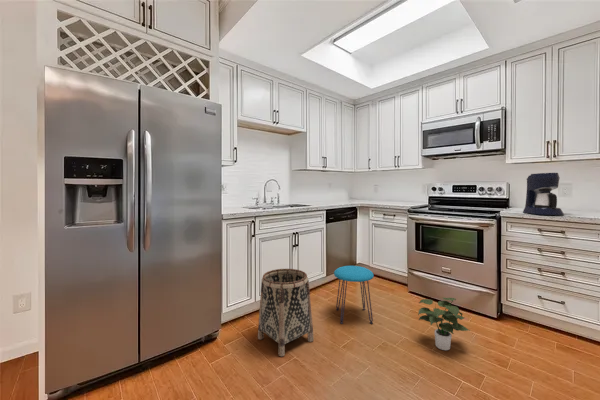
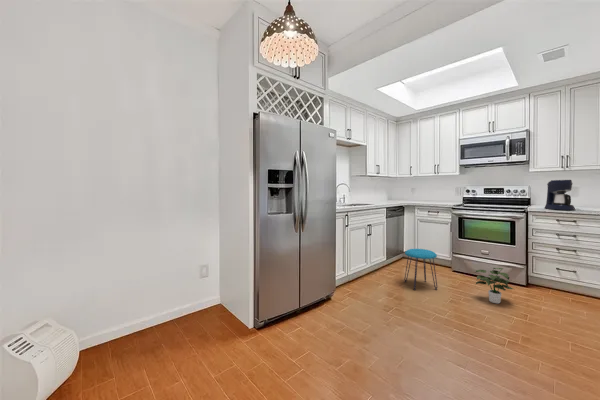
basket: present [258,269,314,356] -> none [361,249,402,307]

